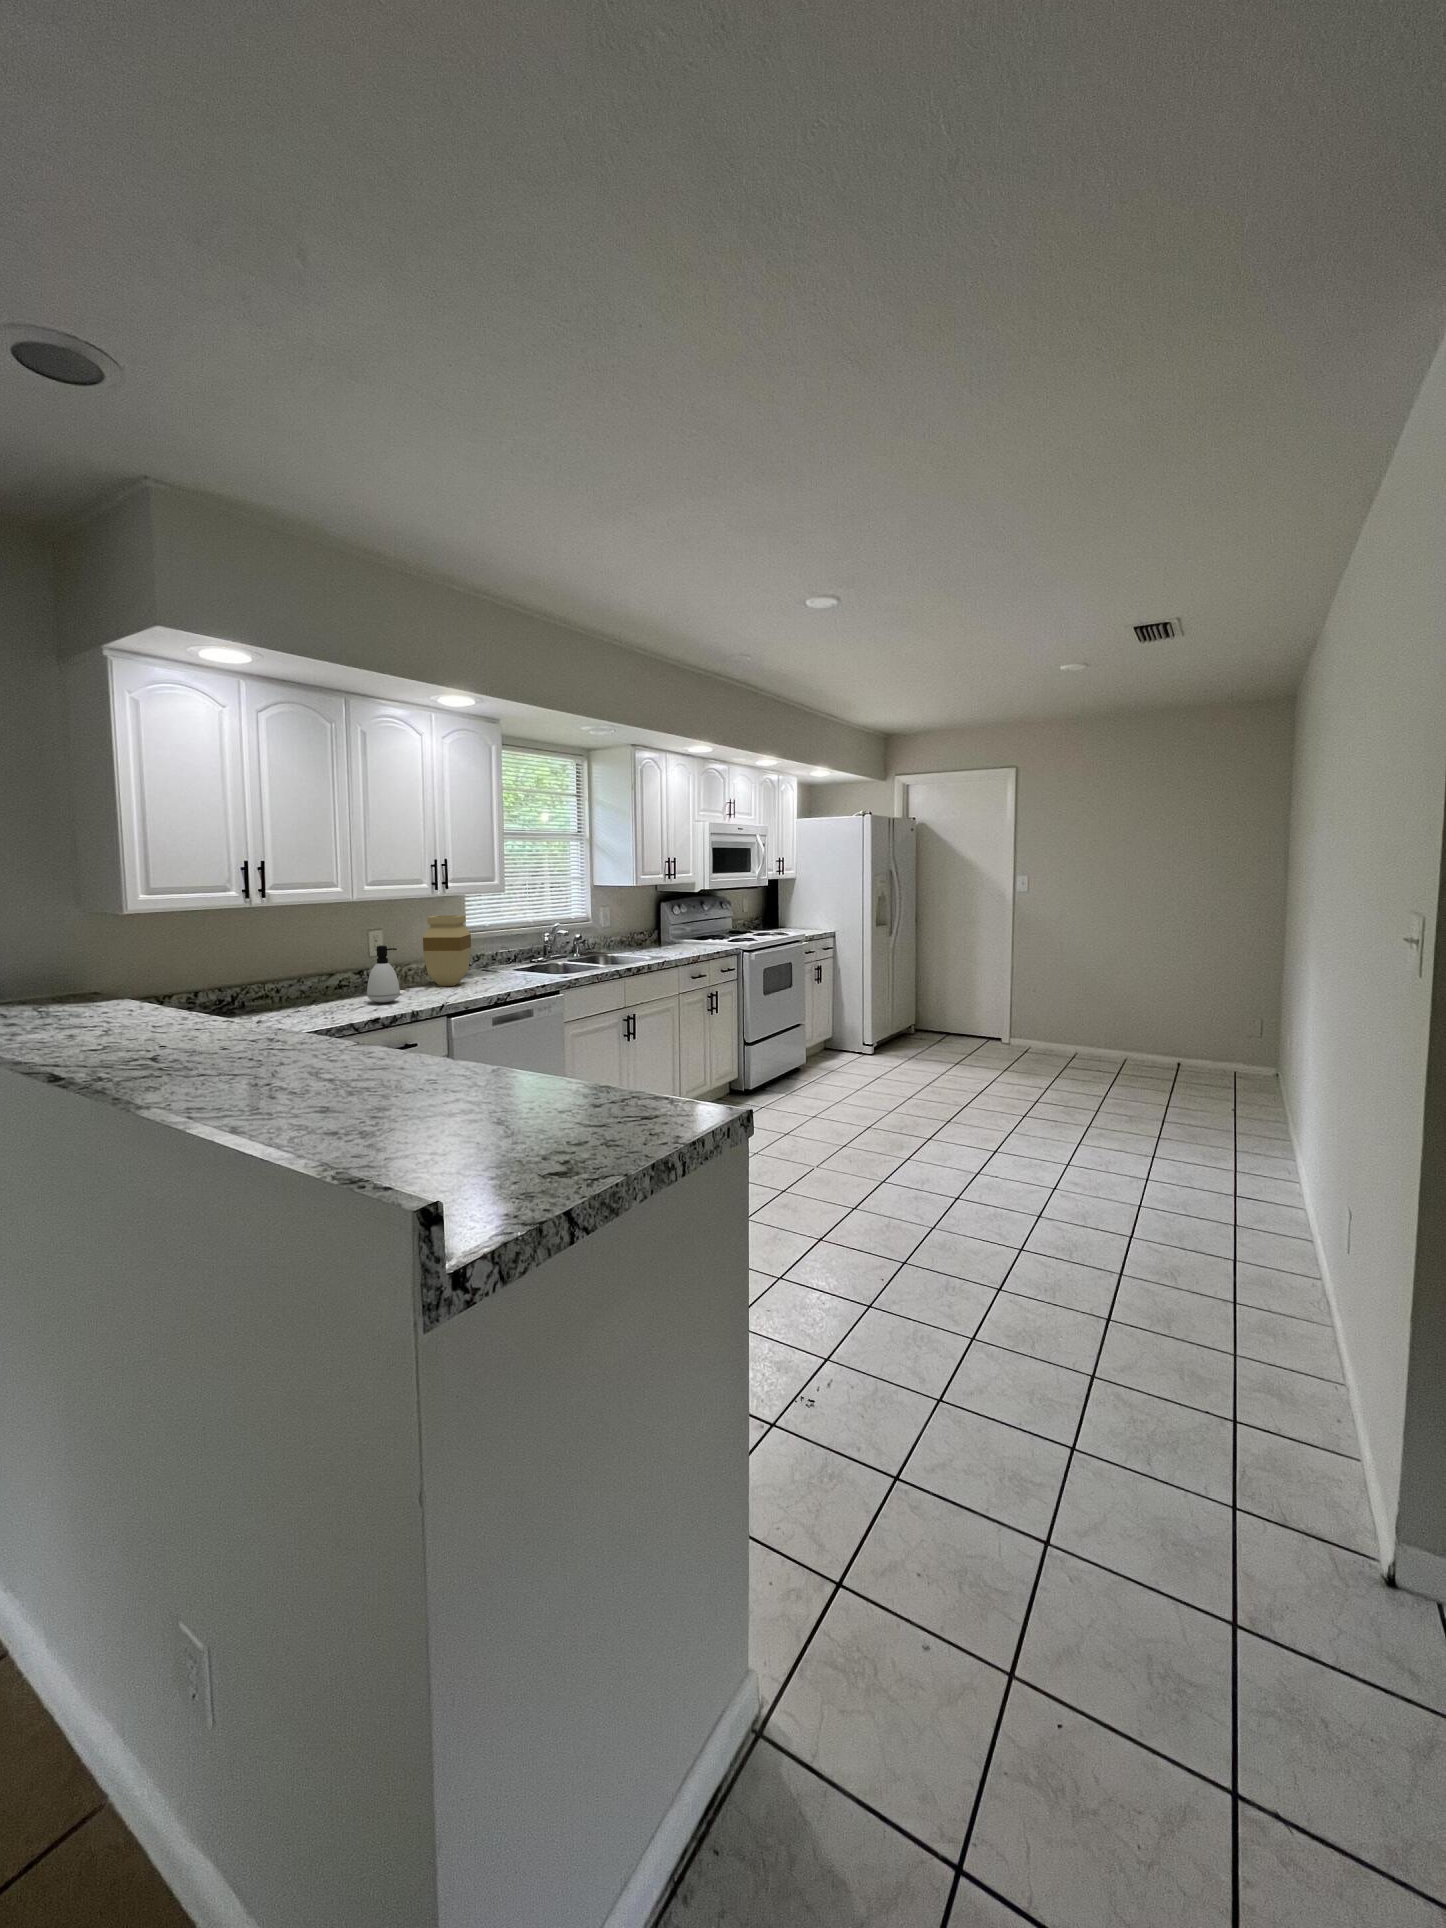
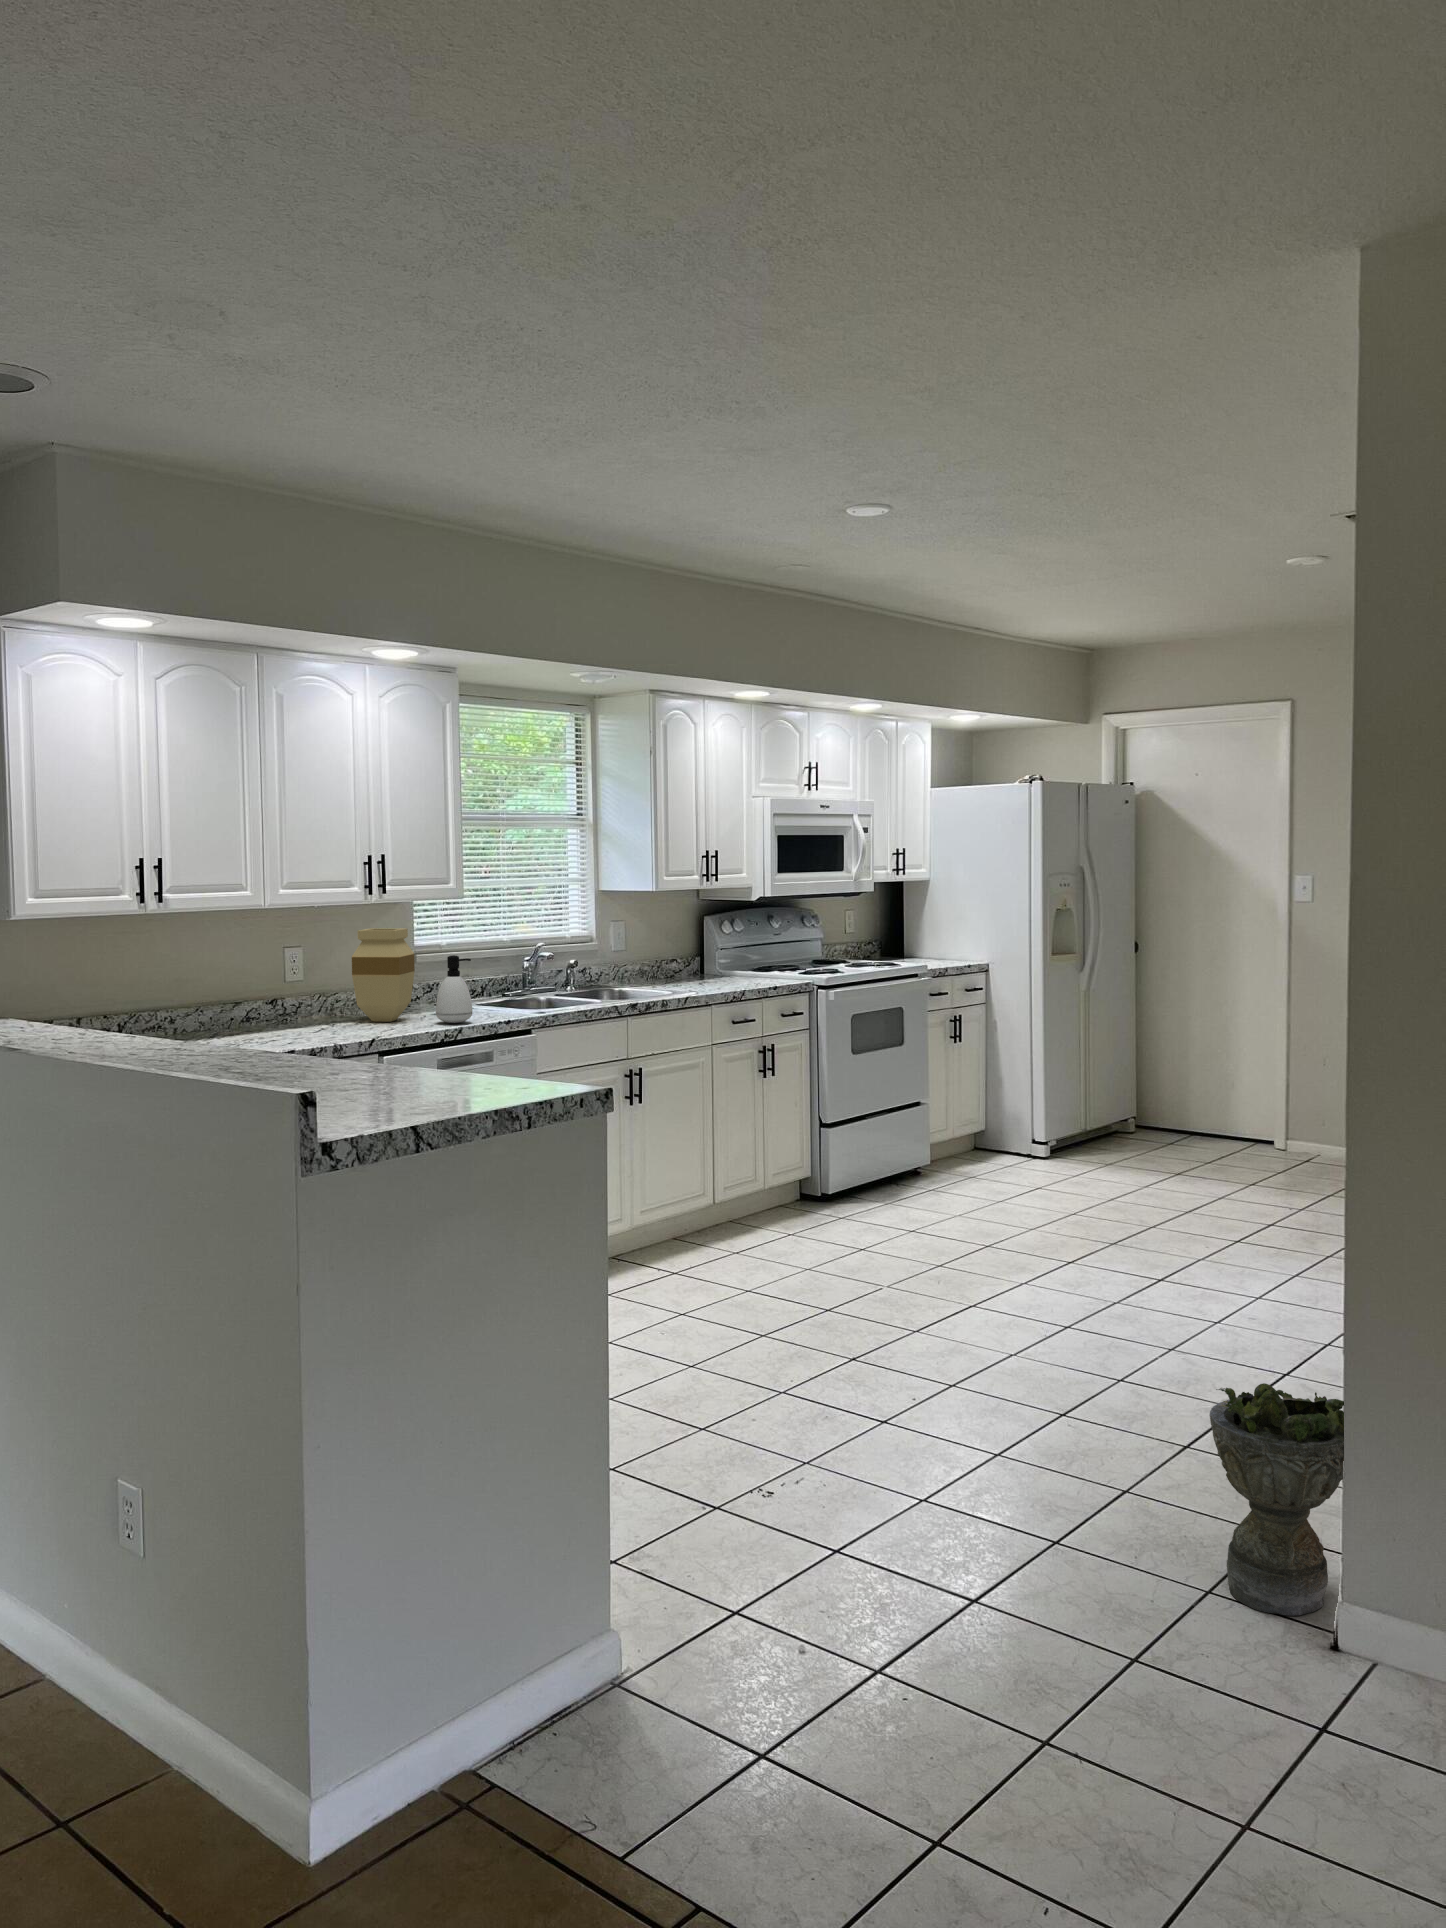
soap dispenser: present [367,945,400,1003] -> present [436,955,472,1023]
planter: none [1214,1315,1361,1523] -> present [1210,1383,1344,1616]

